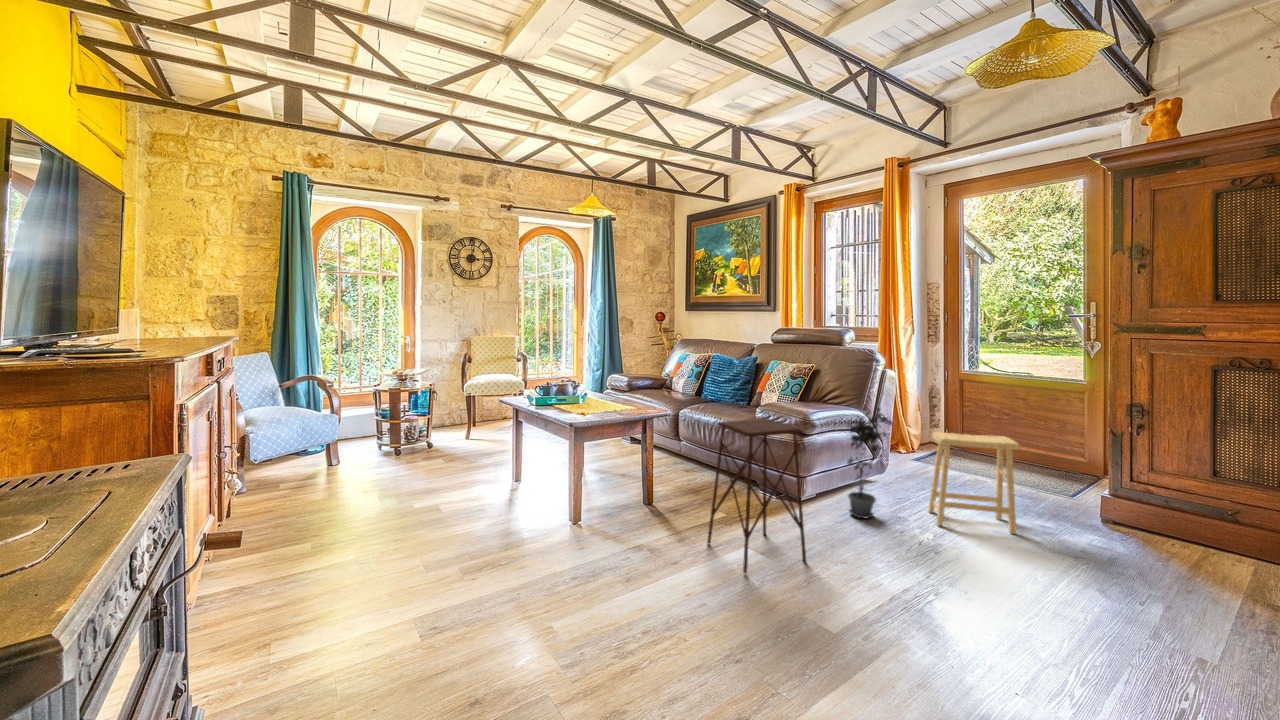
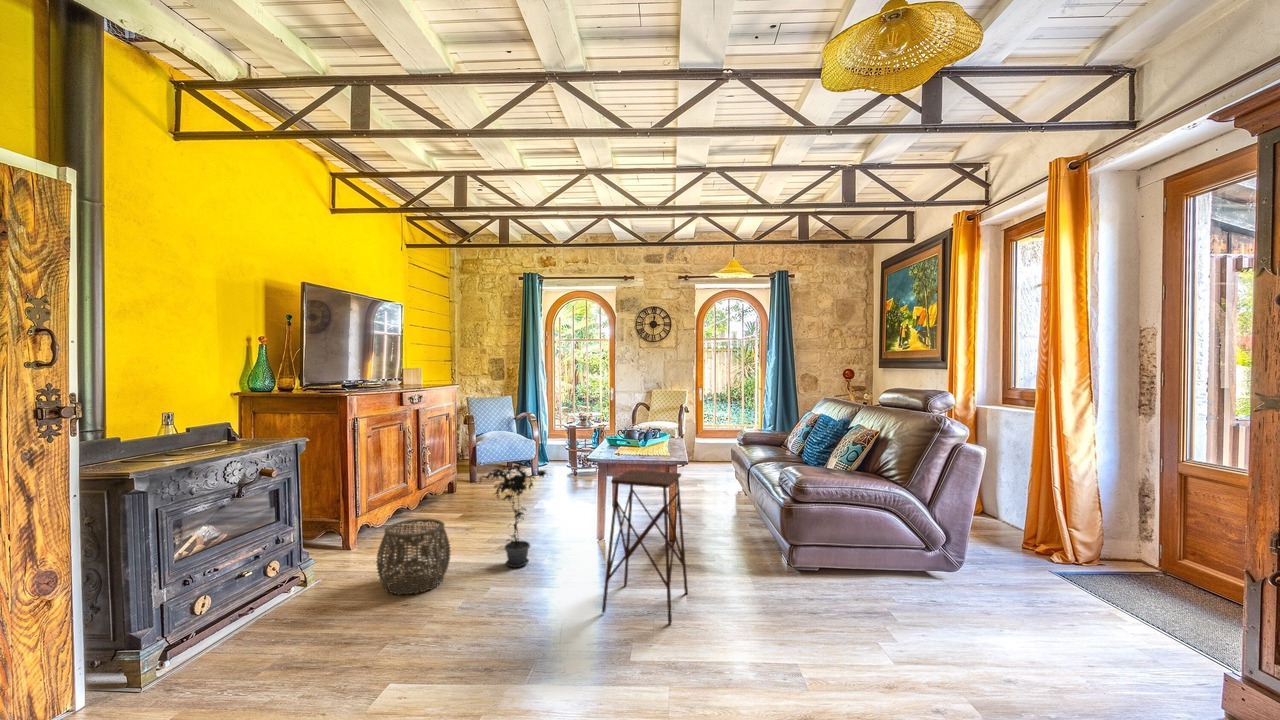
potted plant: present [843,408,892,519] -> present [480,461,546,567]
footstool: present [928,432,1020,534] -> none [895,524,1022,692]
woven basket: none [437,528,540,647] -> present [376,519,451,595]

